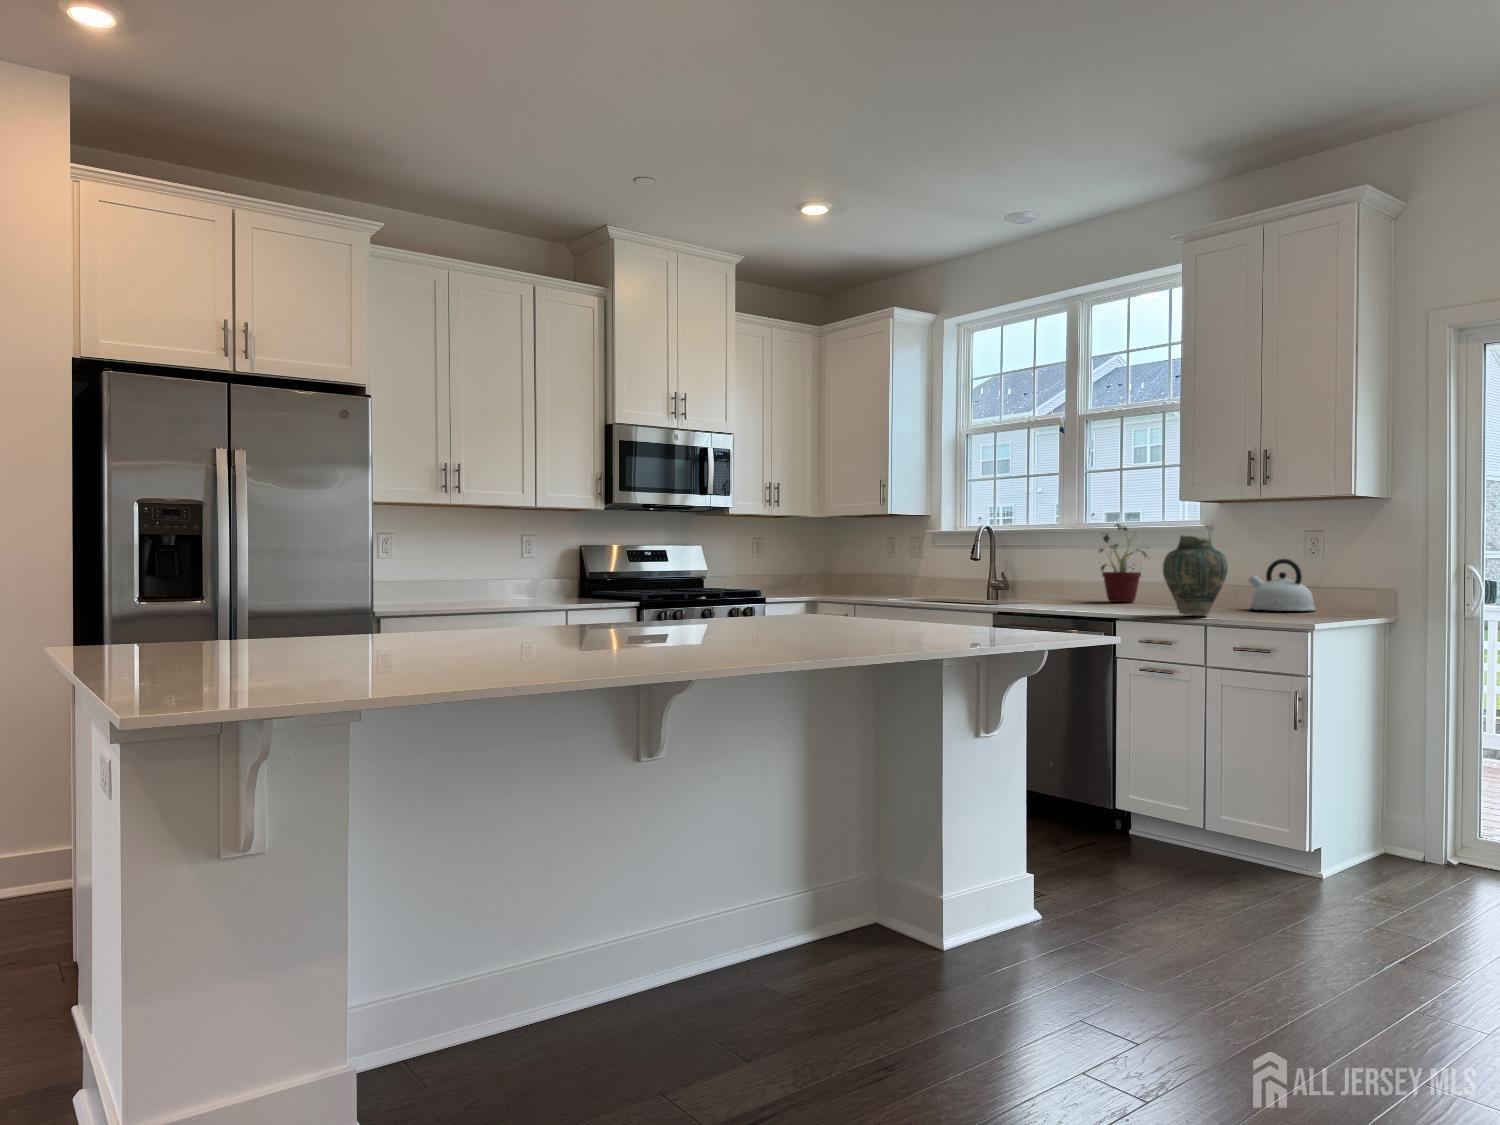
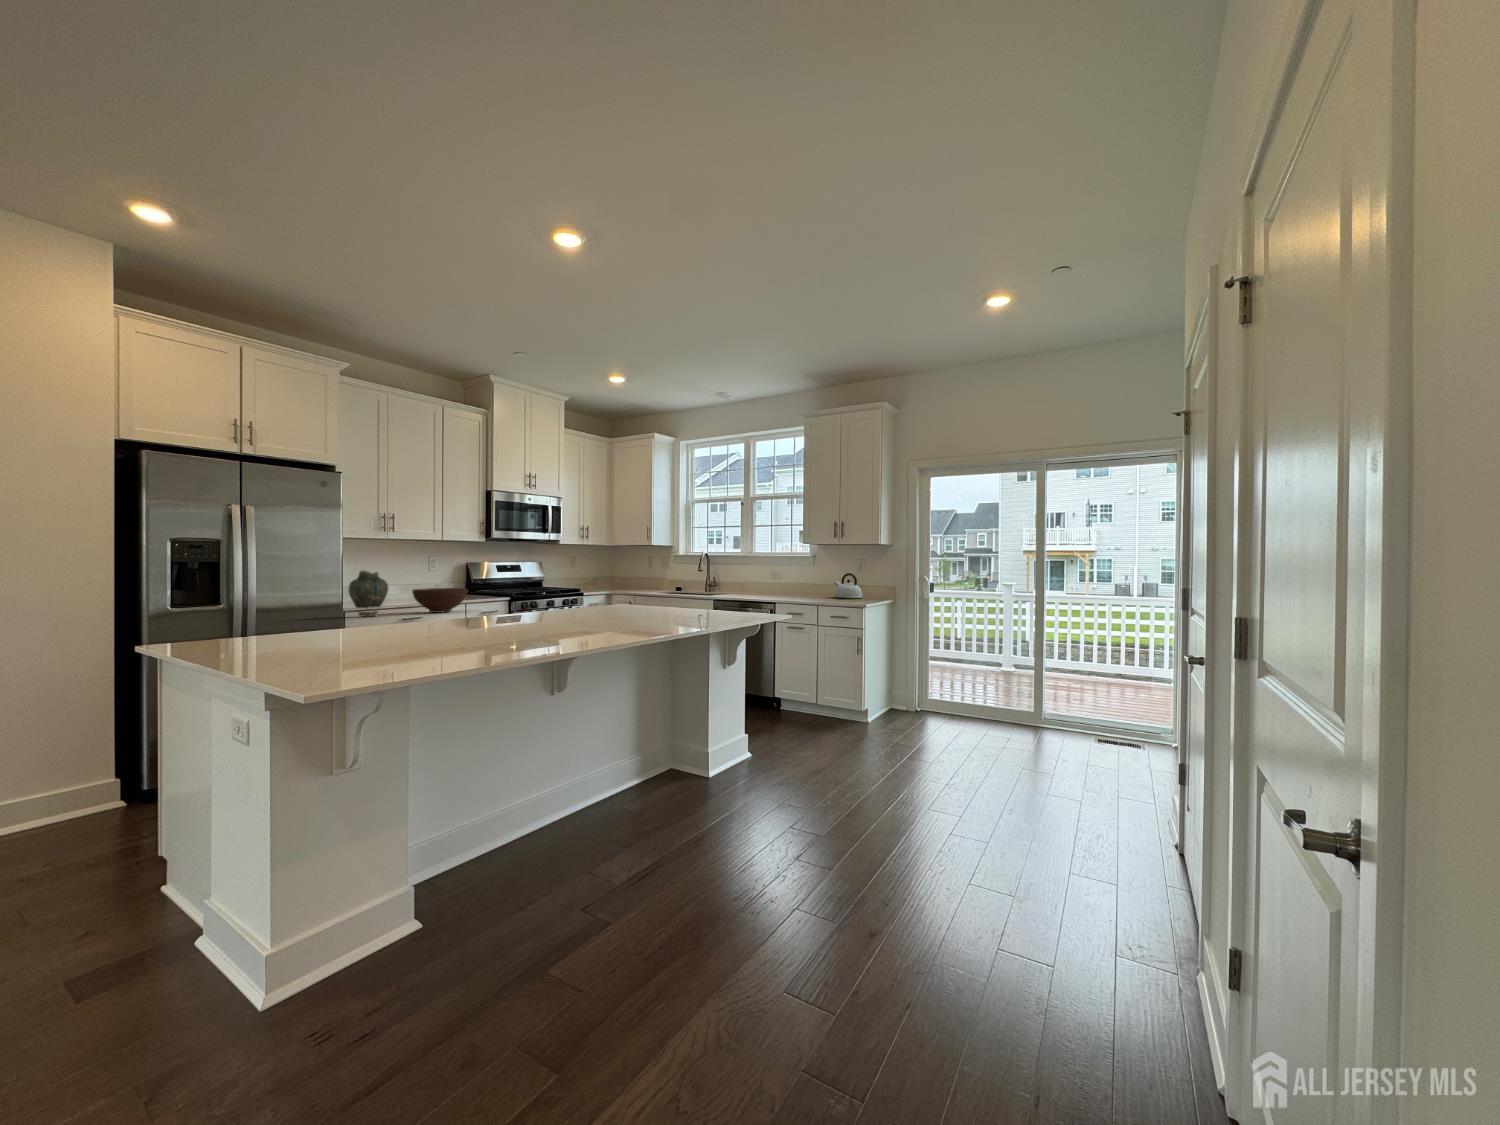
potted plant: present [1099,523,1147,602] -> none [763,554,788,594]
vase: present [1163,535,1228,616] -> present [349,571,389,617]
fruit bowl: none [485,583,568,622] -> present [412,588,468,613]

